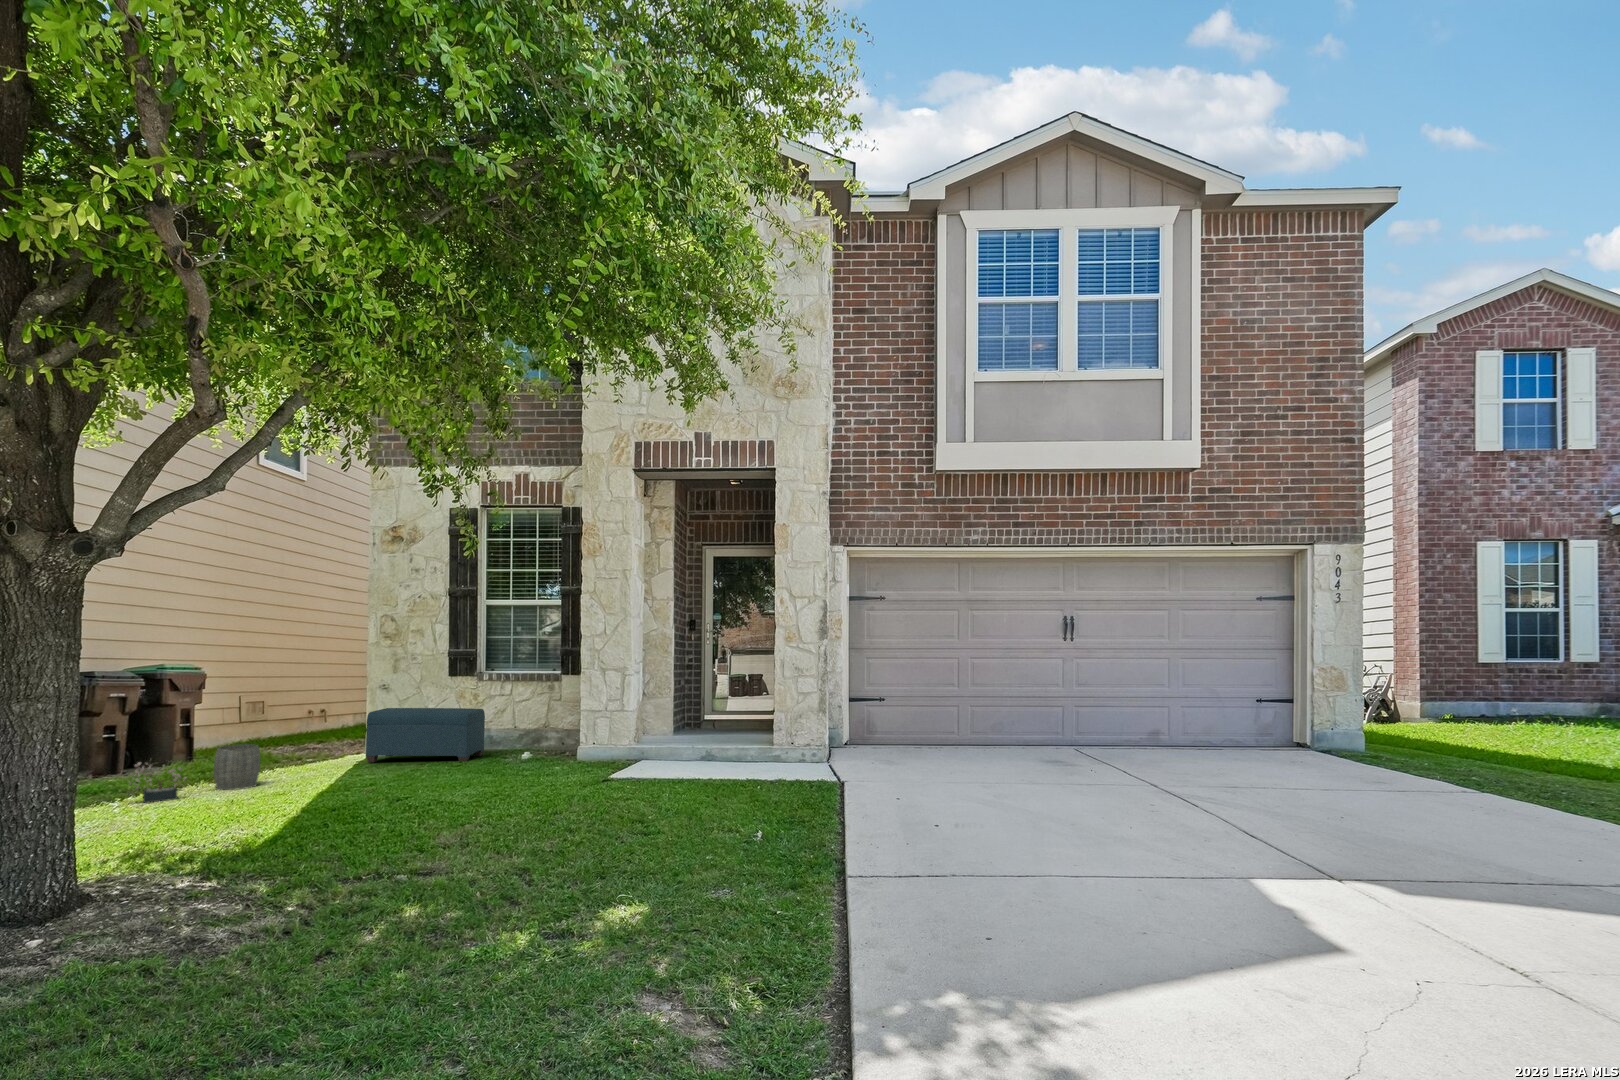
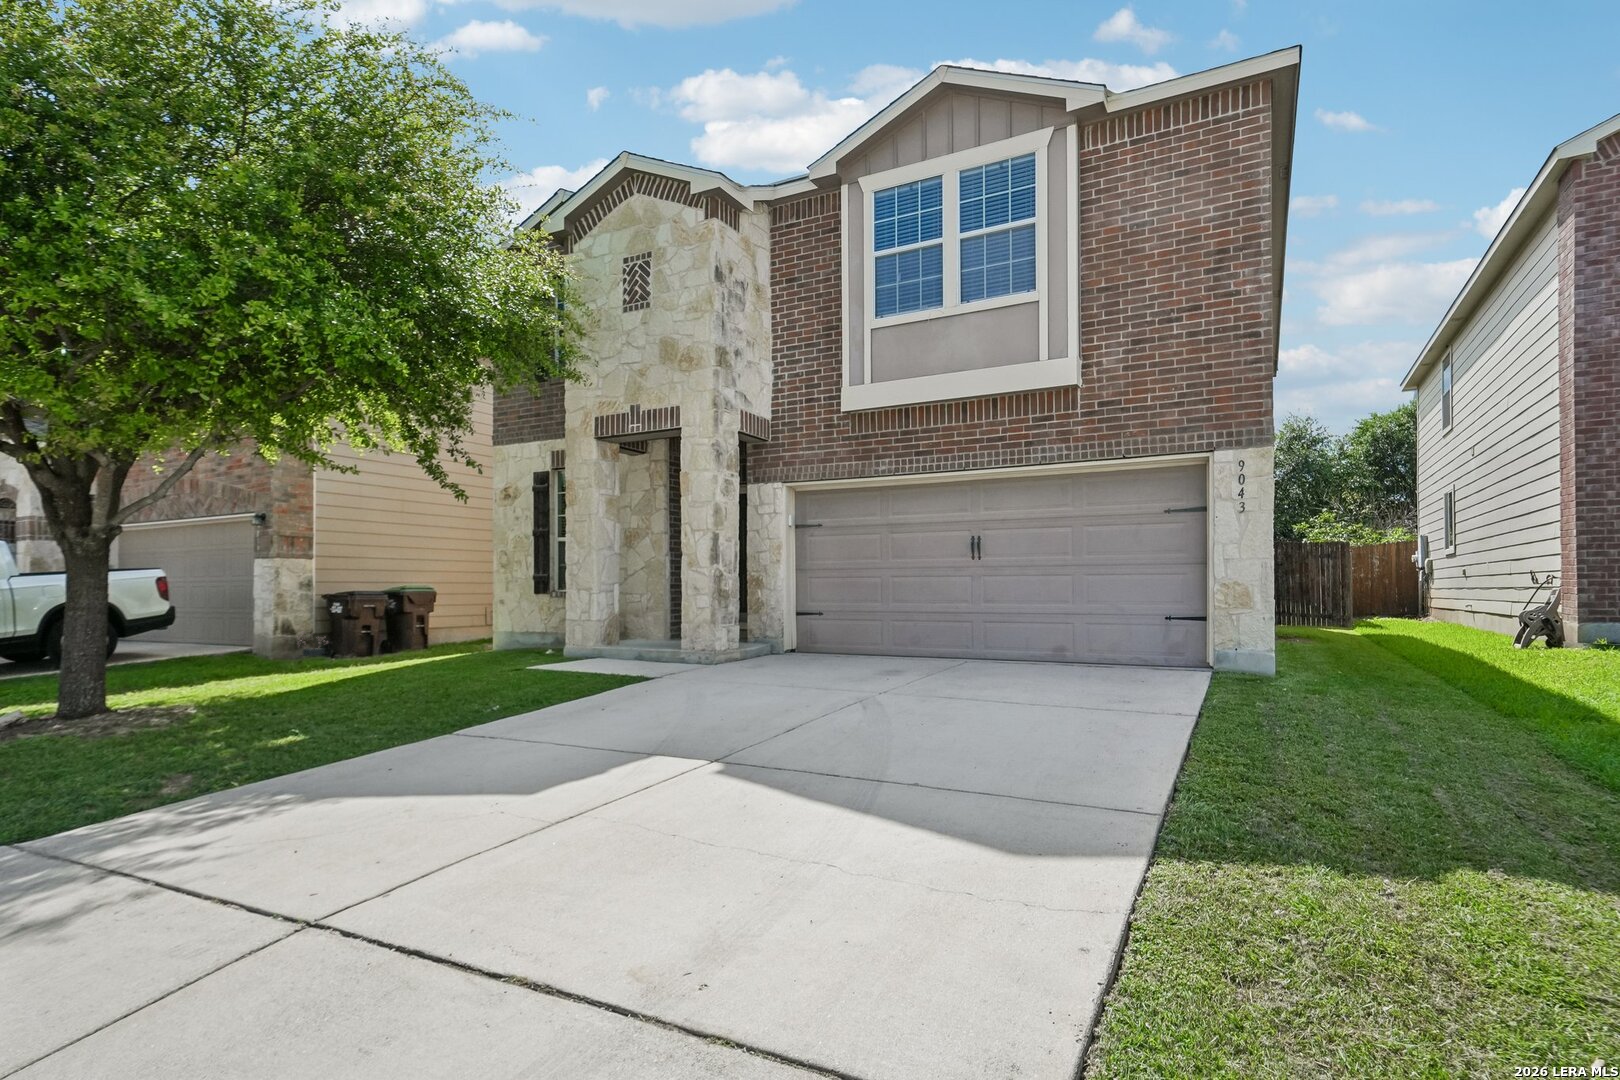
bench: present [366,708,485,762] -> none [477,611,552,649]
woven basket: present [214,744,260,790] -> none [355,626,384,654]

